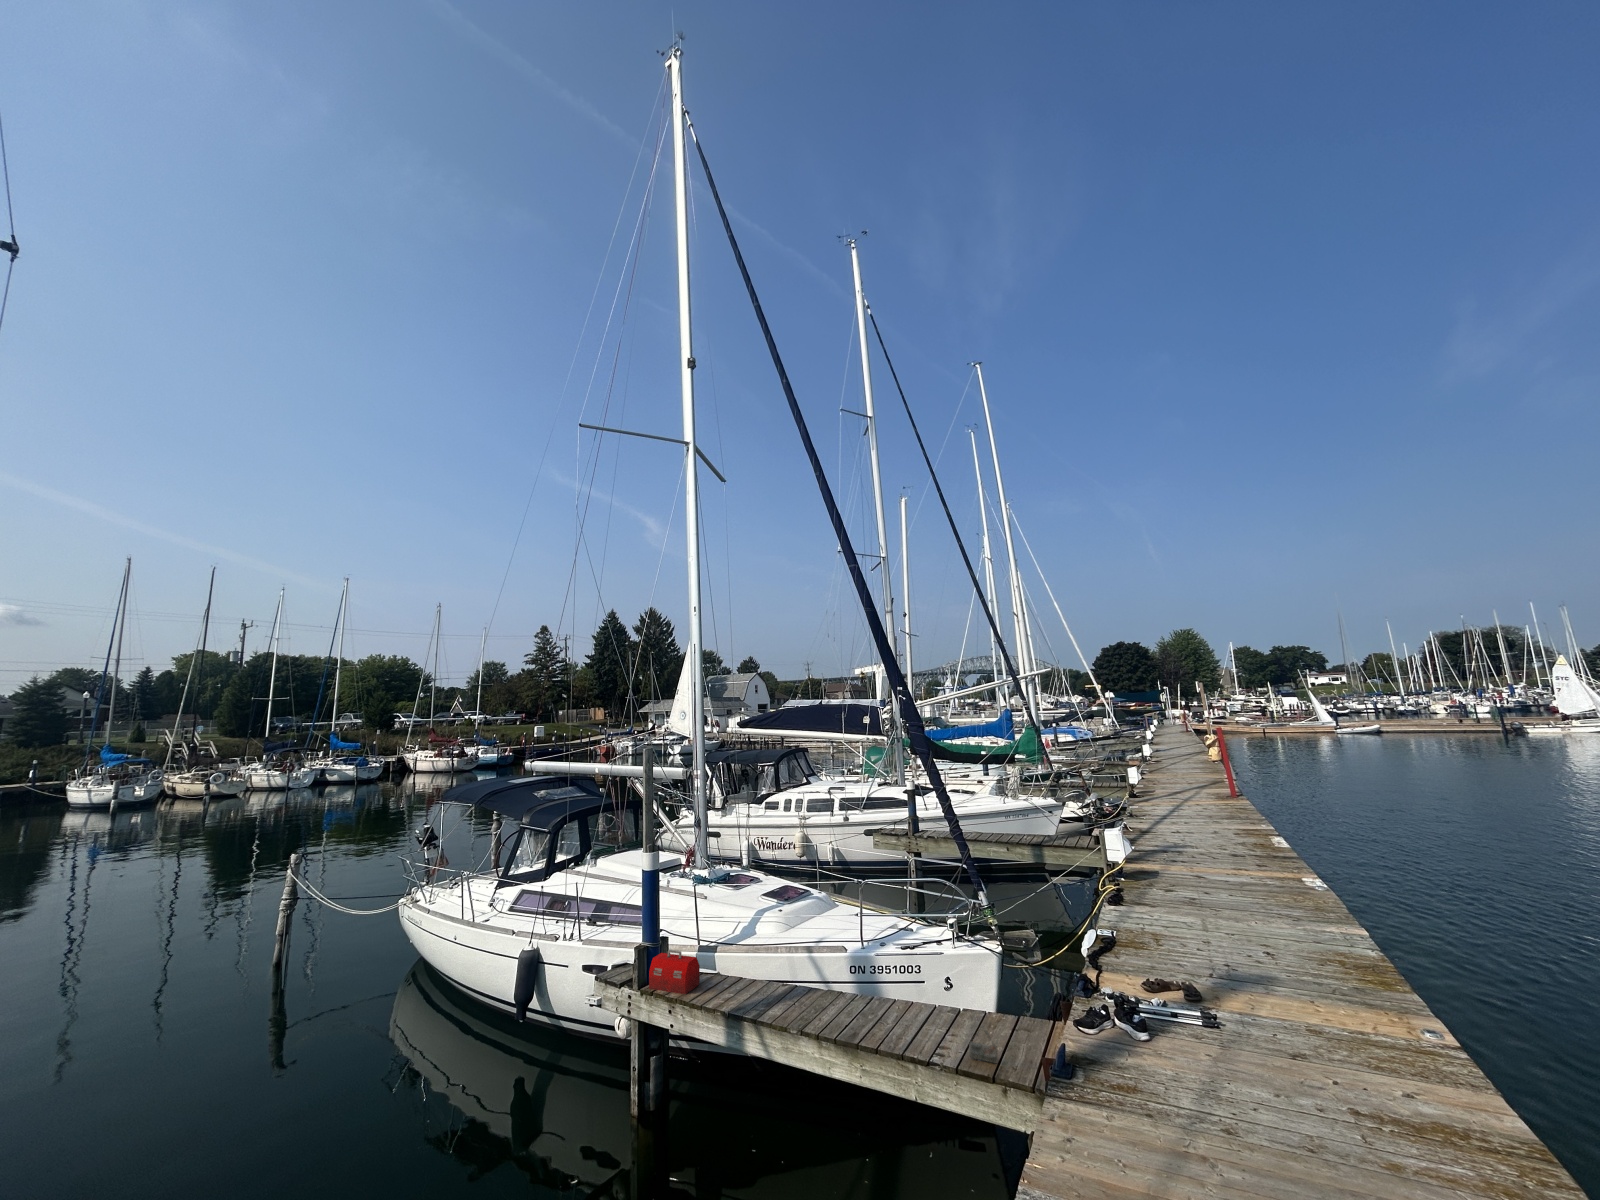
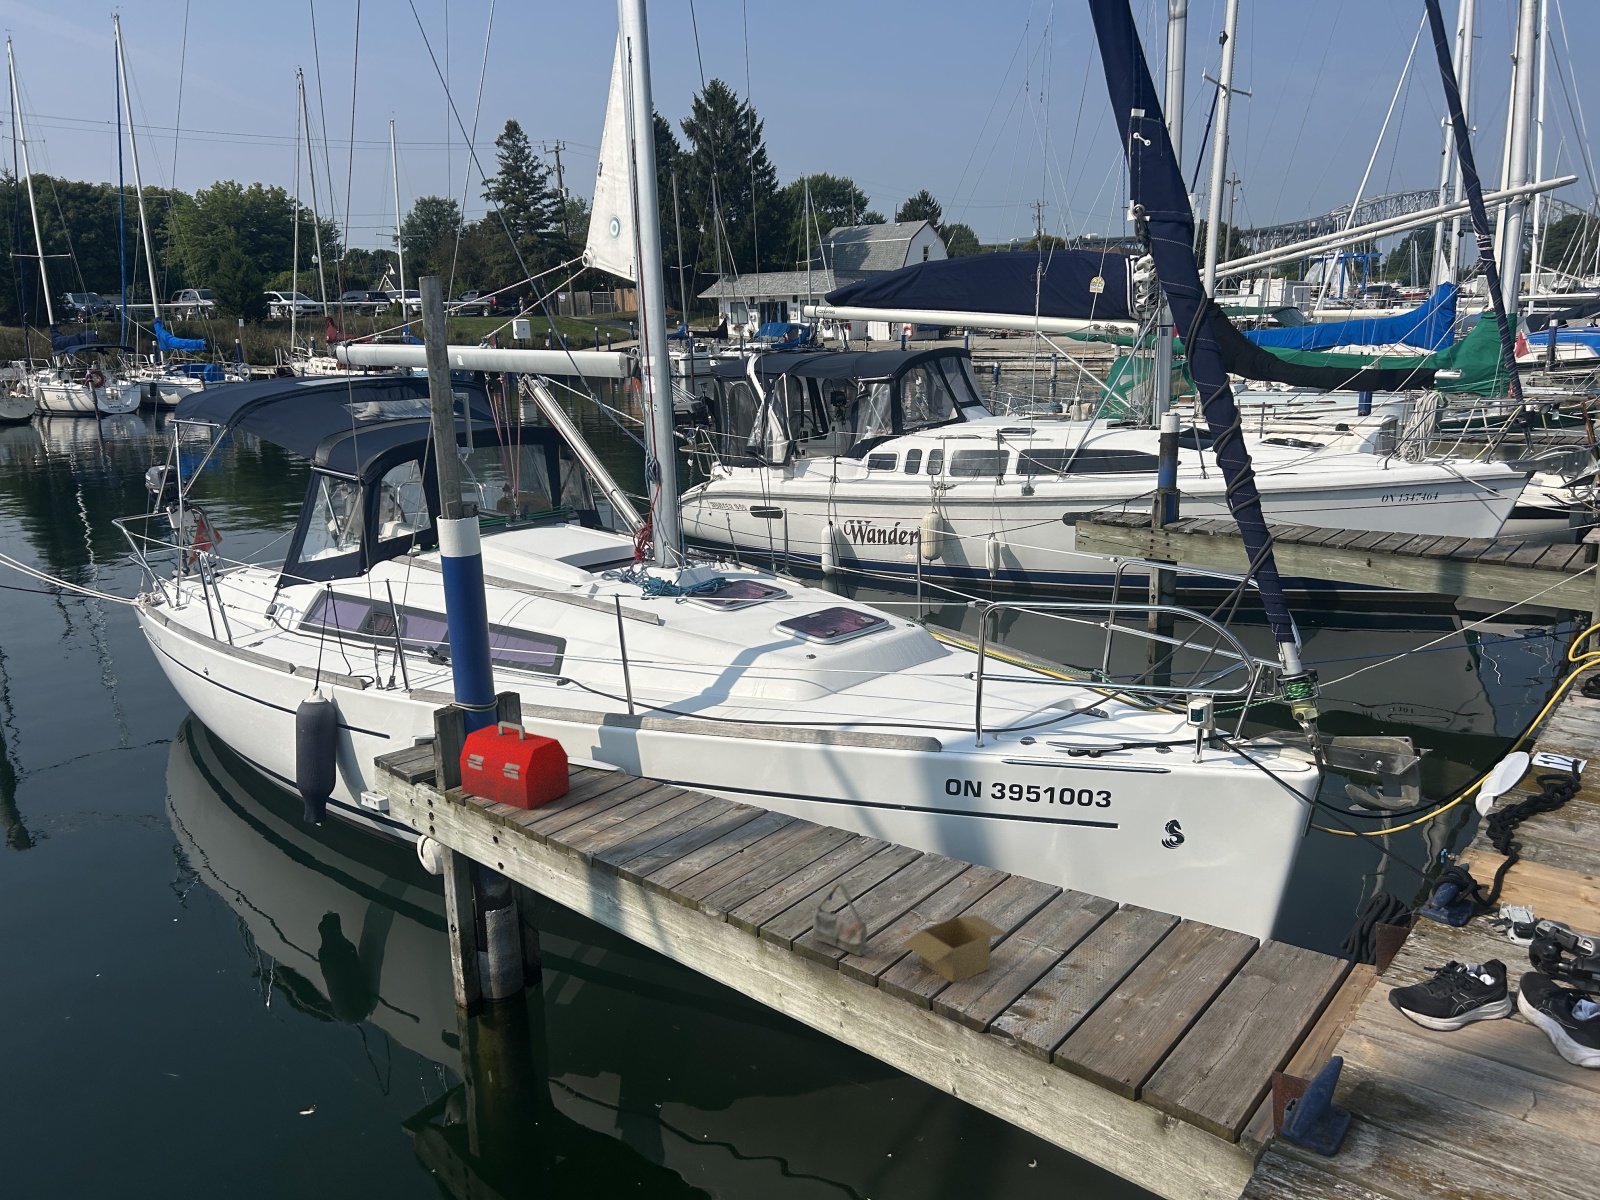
cardboard box: none [885,1018,925,1049] -> present [903,915,1007,982]
bag: present [969,1027,998,1063] -> present [812,882,867,956]

